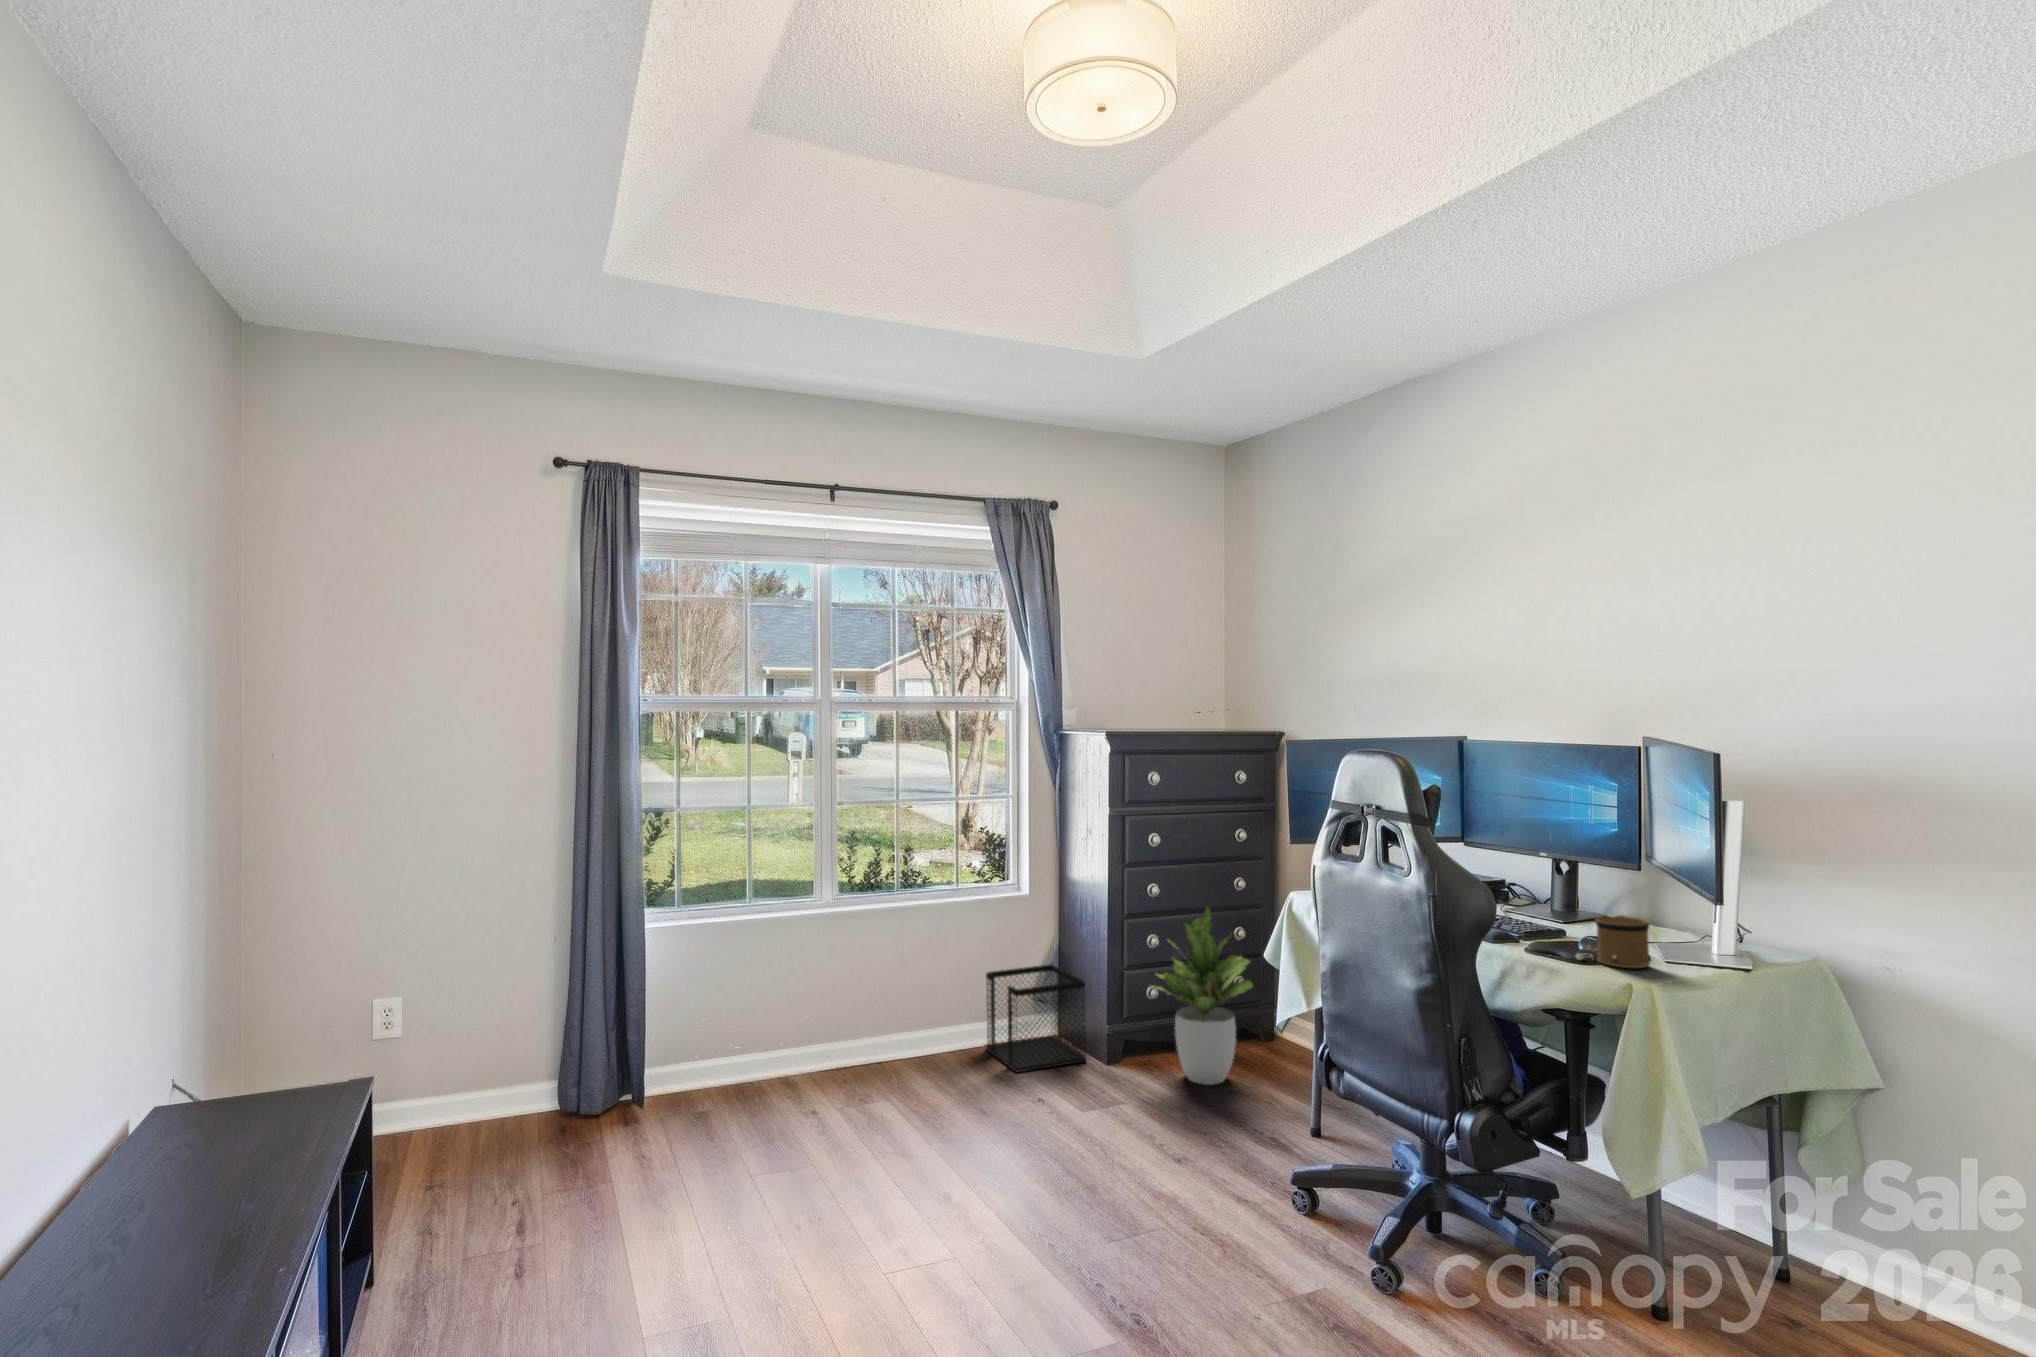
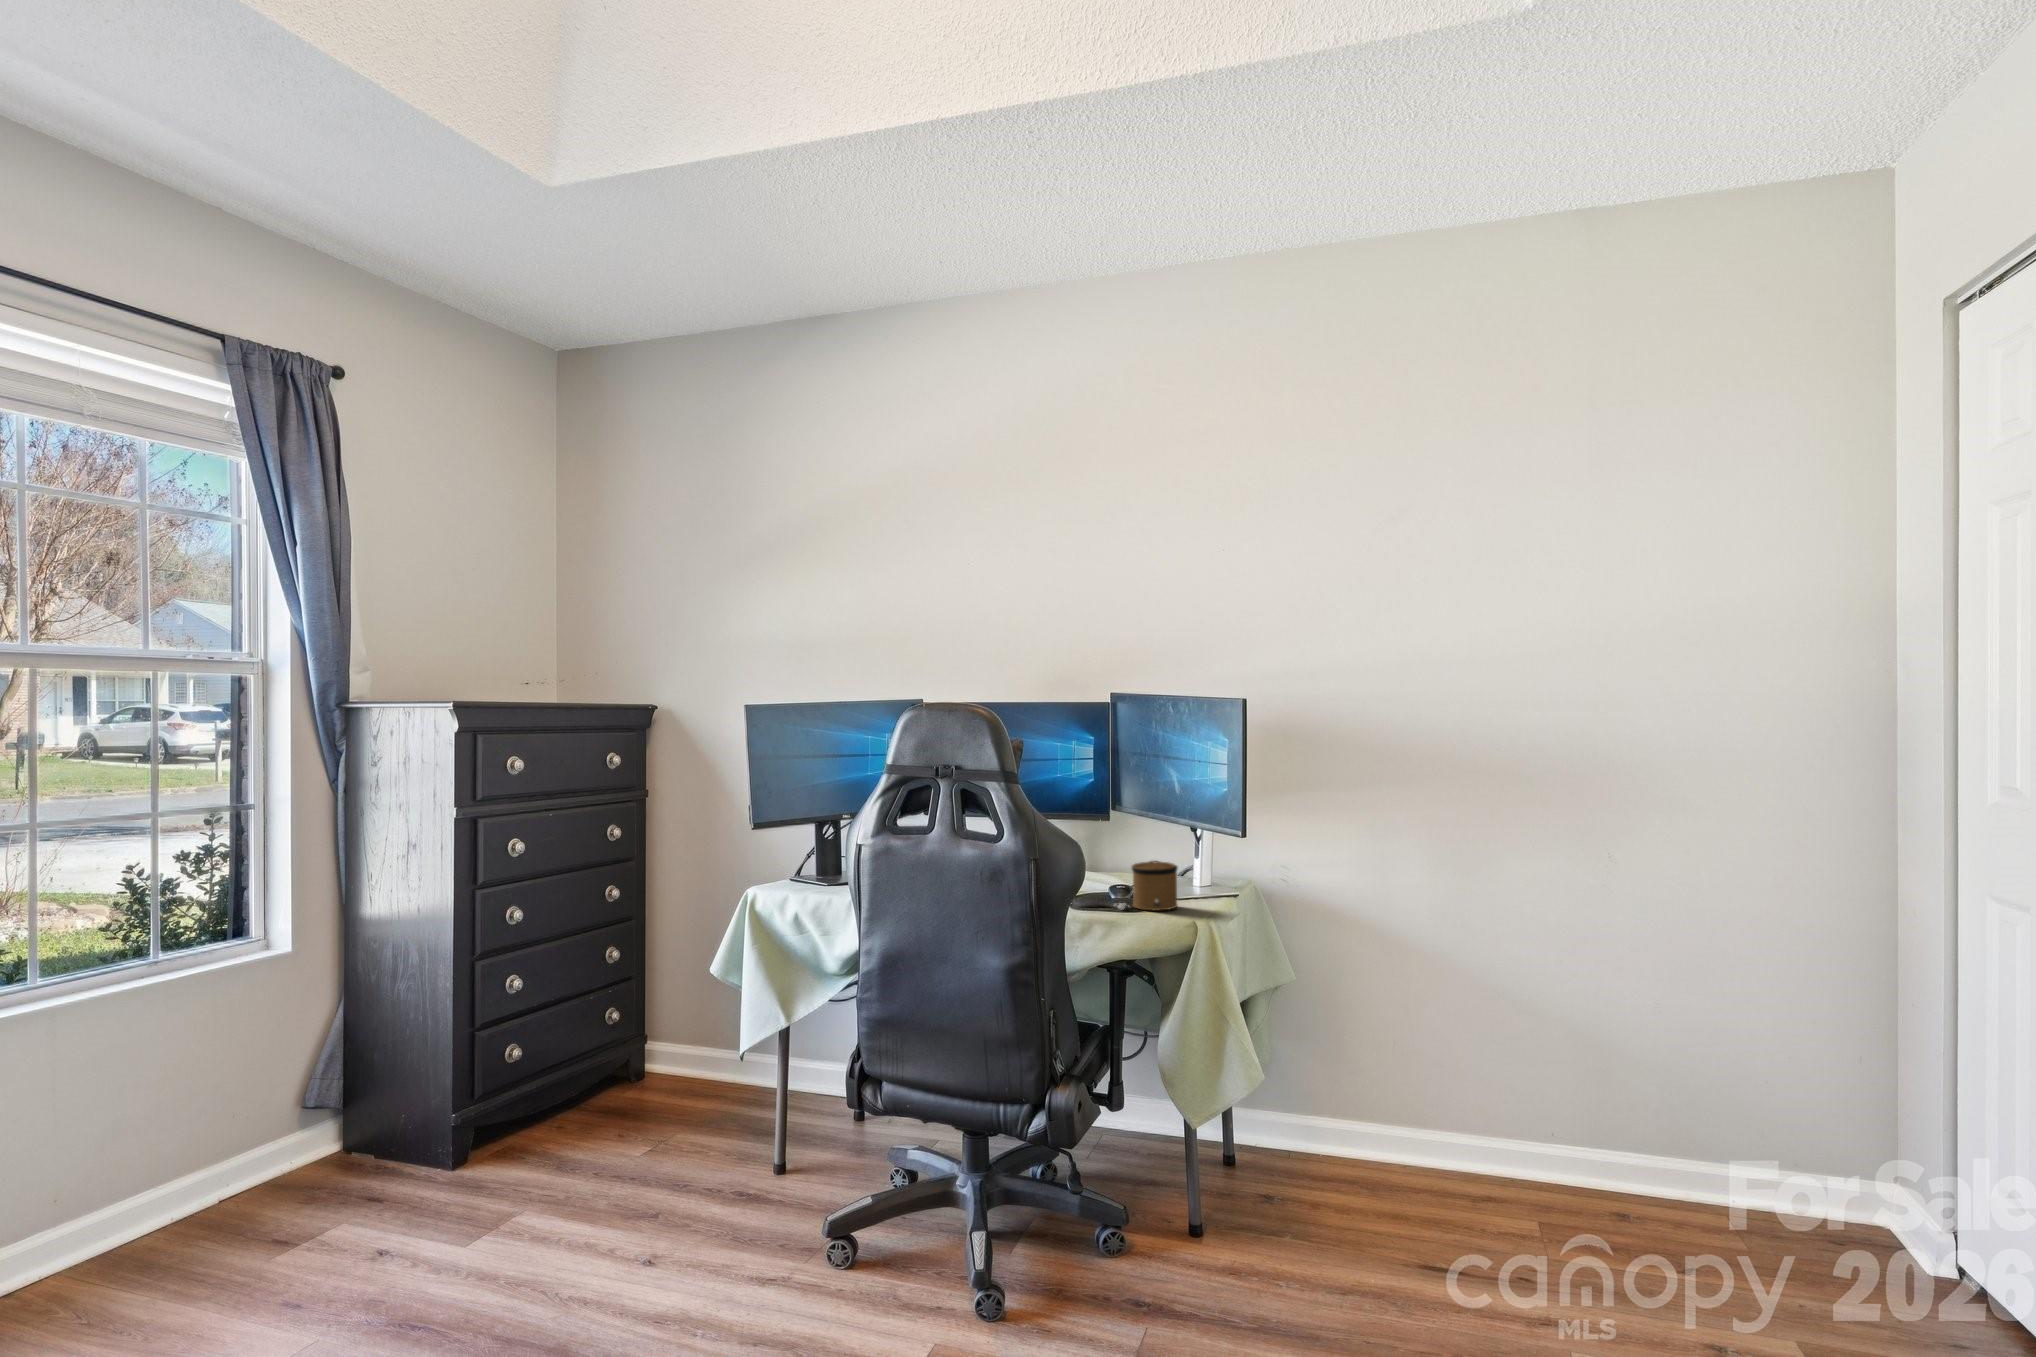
potted plant: present [1155,908,1253,1085] -> none [524,925,674,1156]
wastebasket: present [986,965,1087,1073] -> none [228,1049,416,1225]

